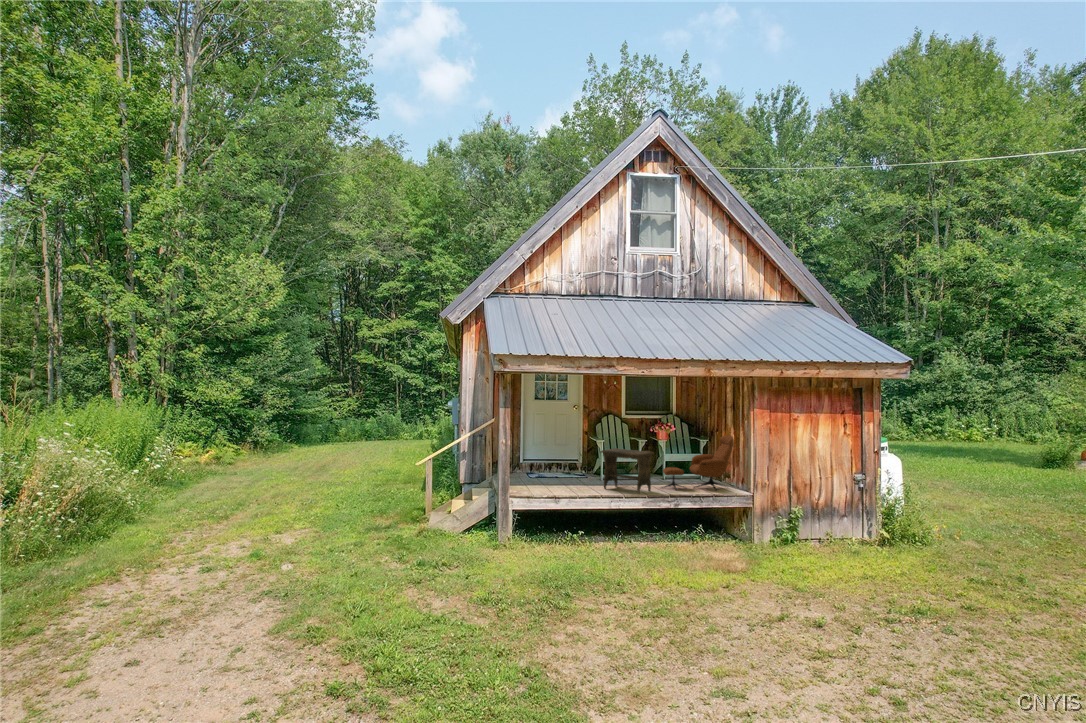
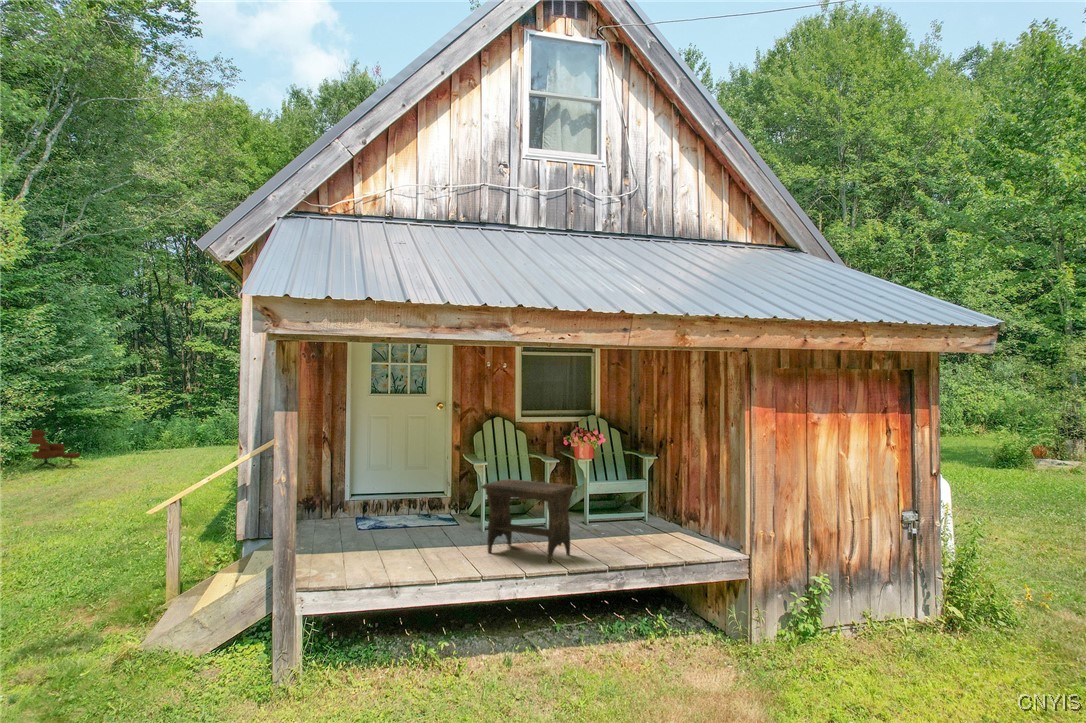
lounge chair: present [662,435,734,490] -> present [29,430,80,467]

